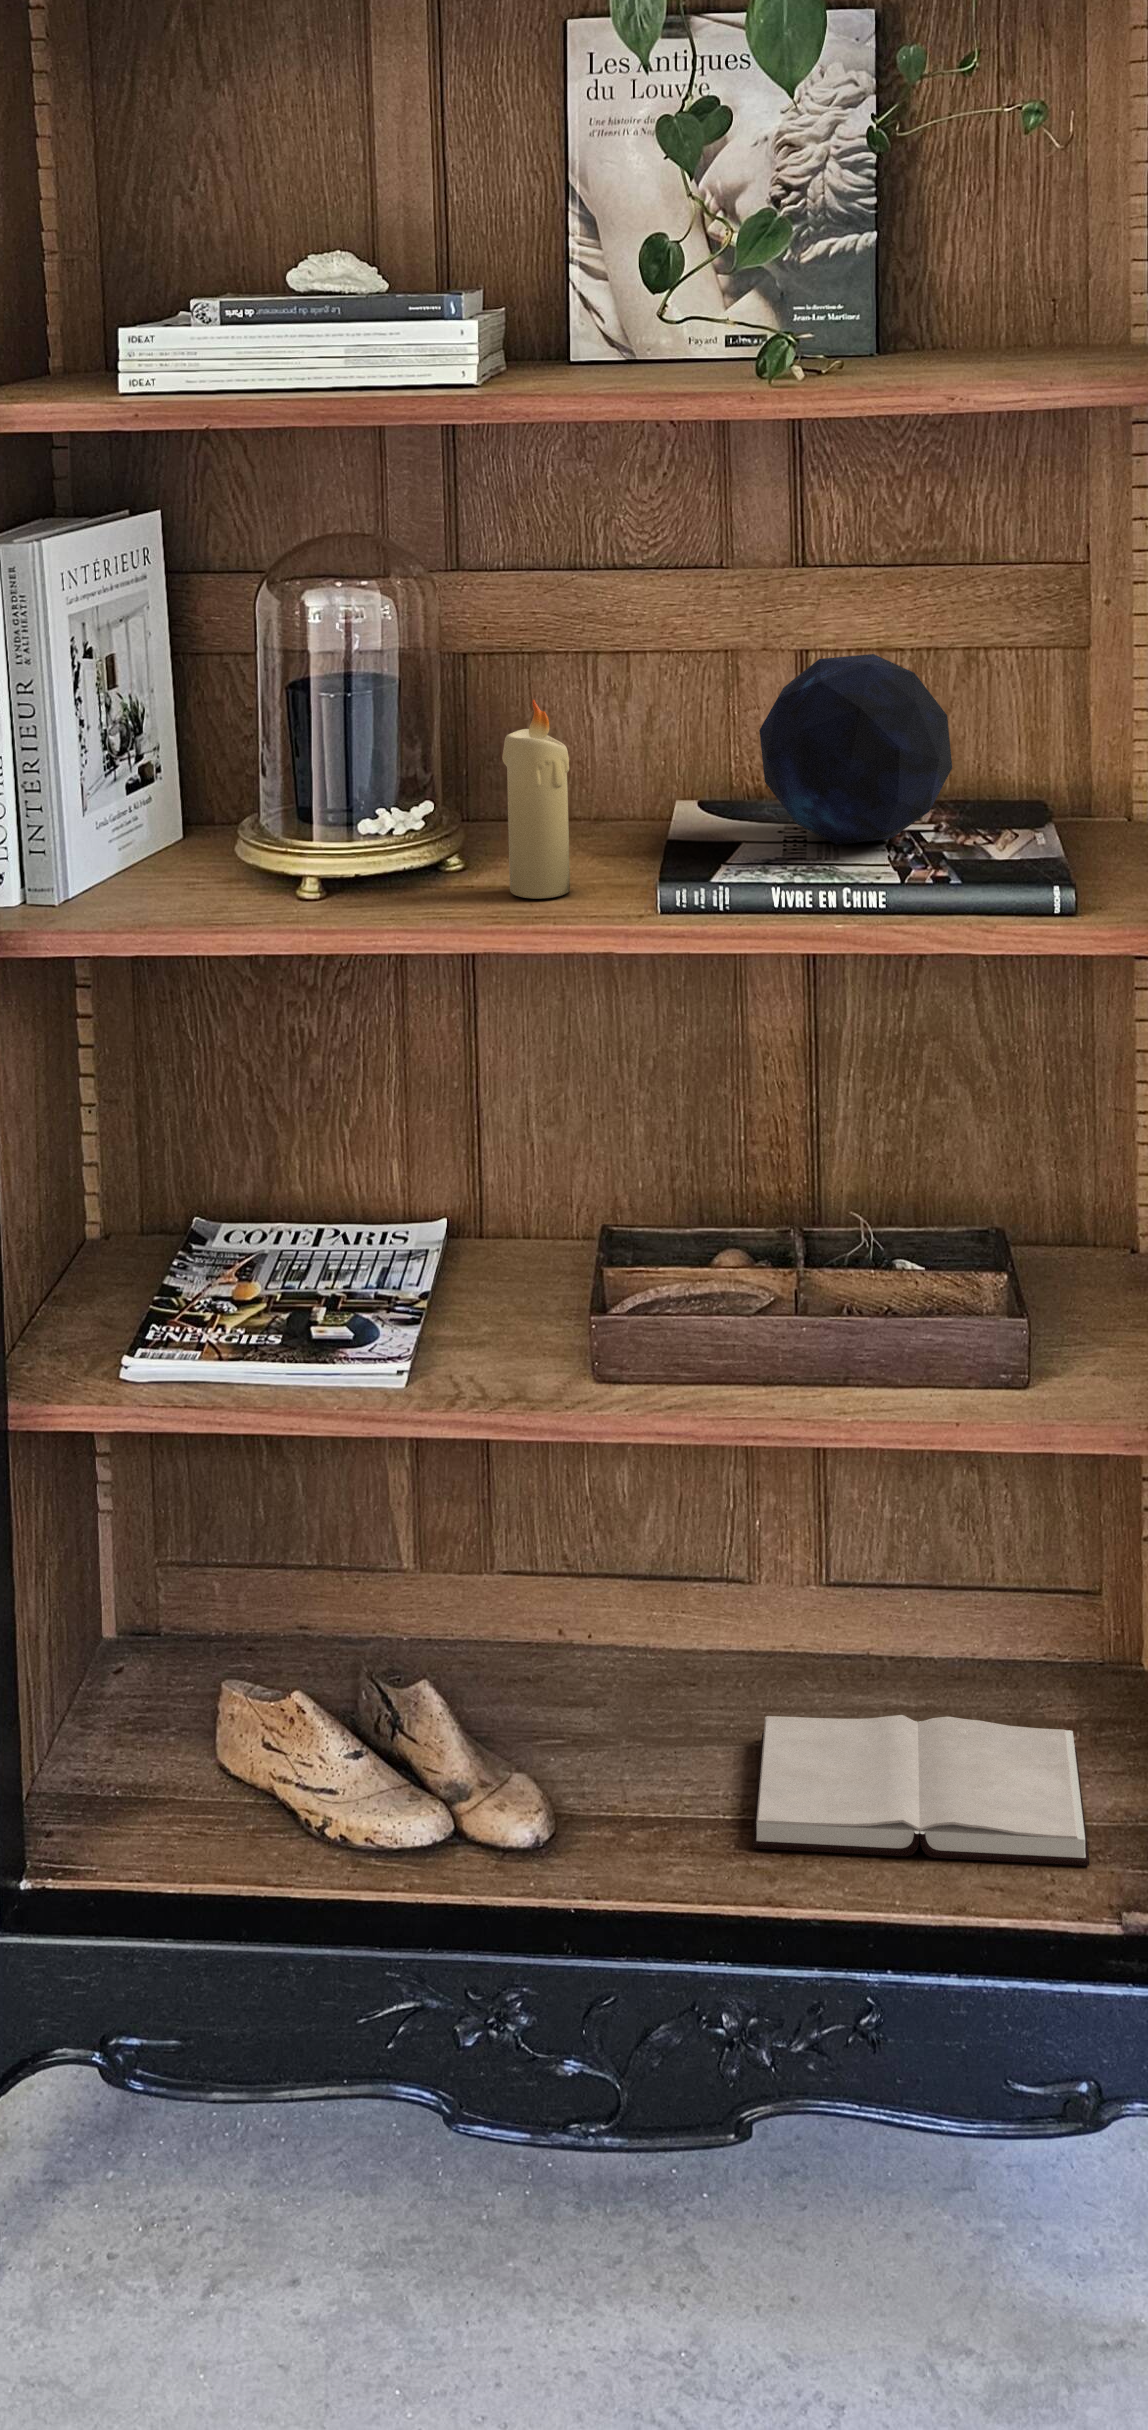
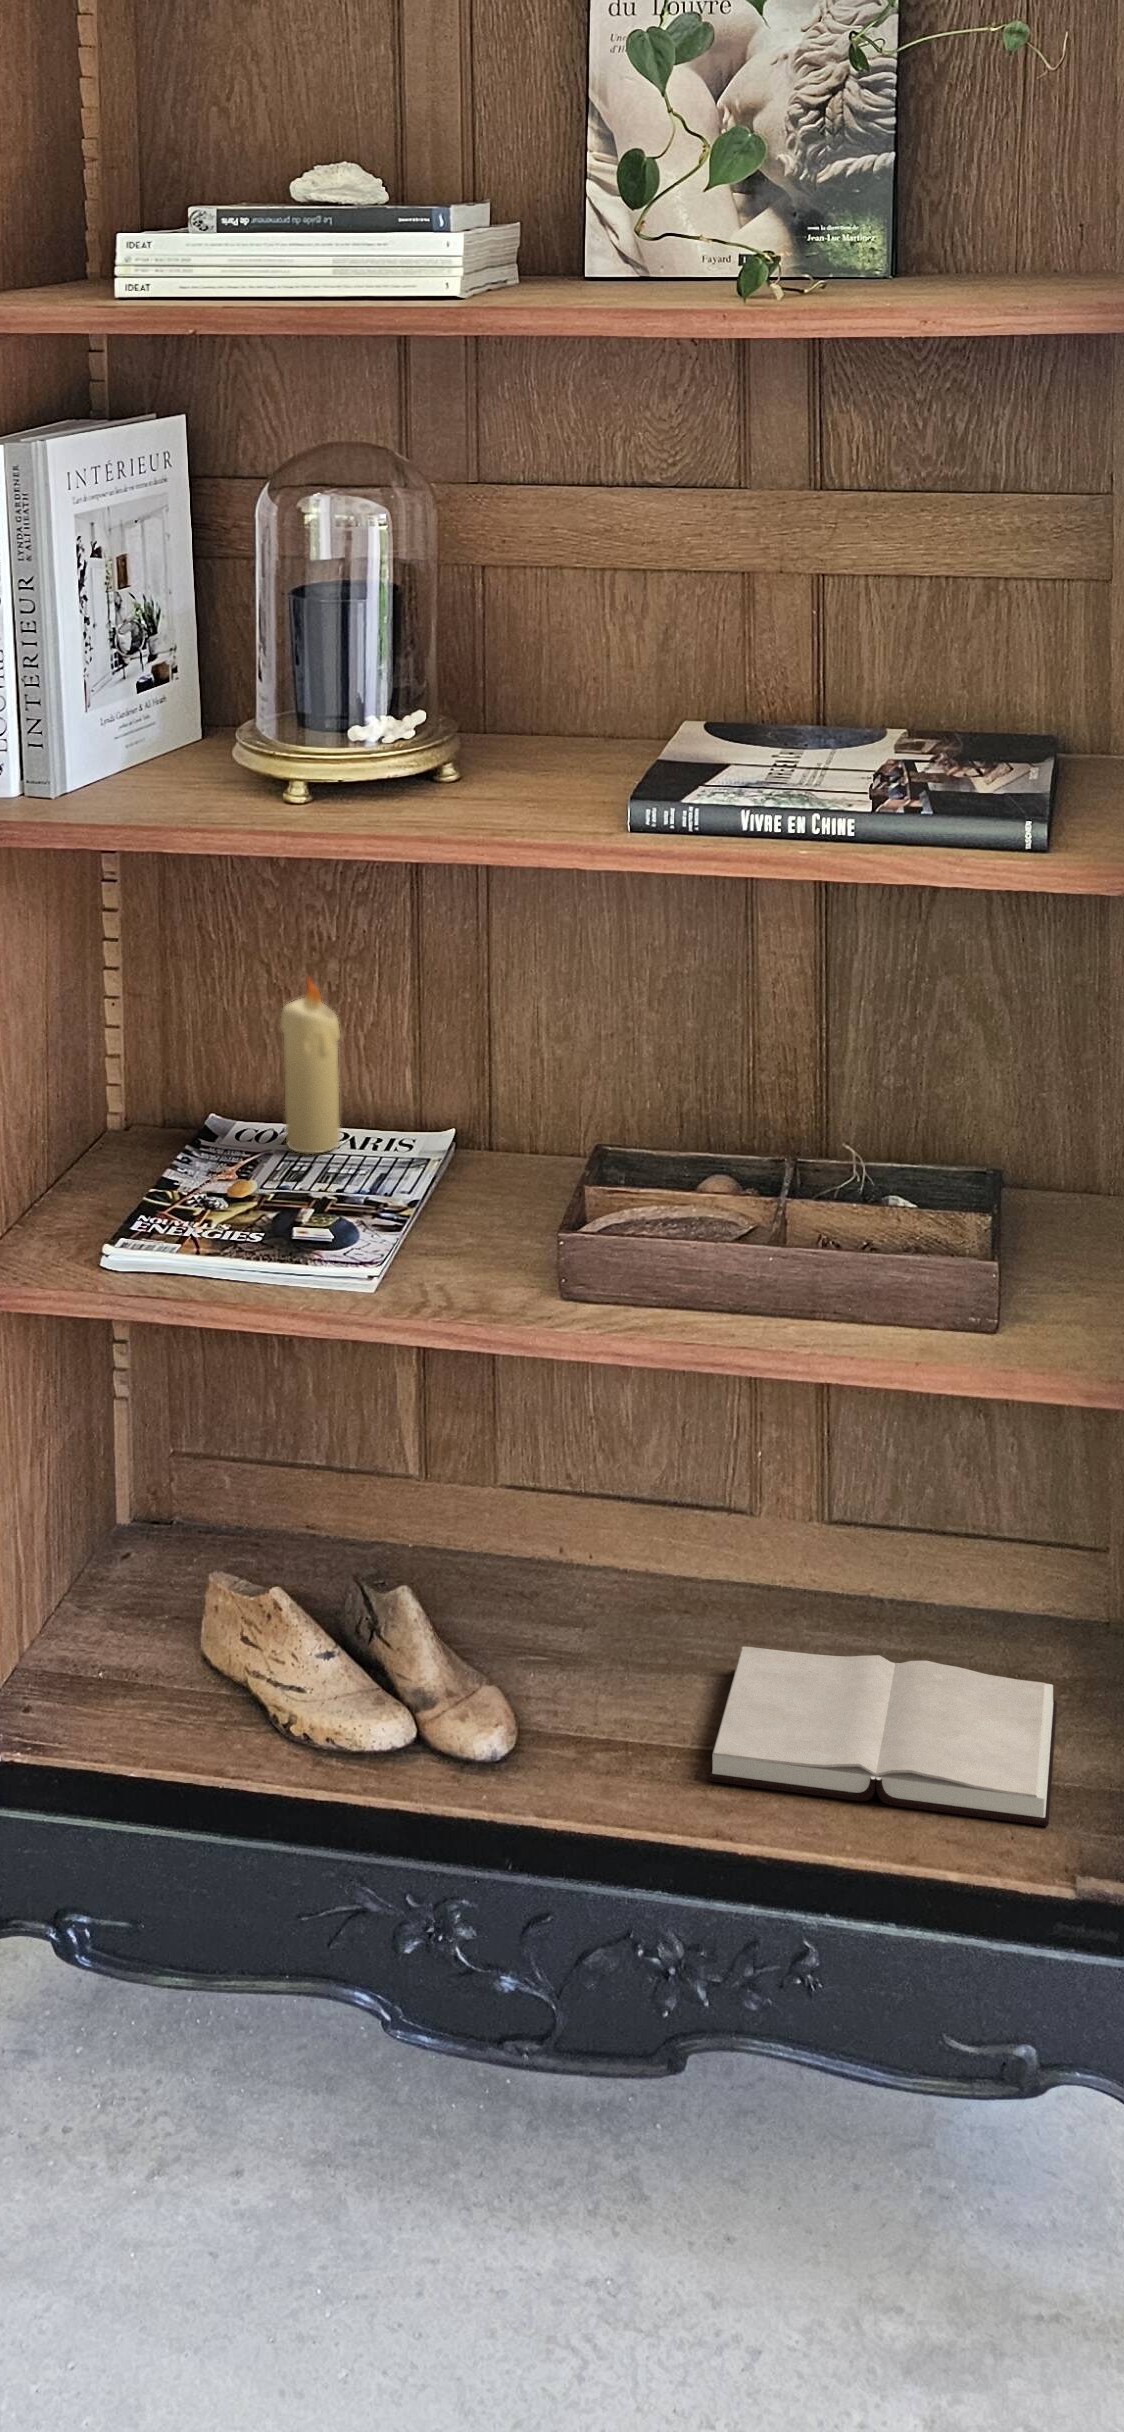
decorative orb: present [759,654,952,845] -> none [749,578,941,770]
candle: present [502,699,570,899] -> present [280,979,340,1154]

